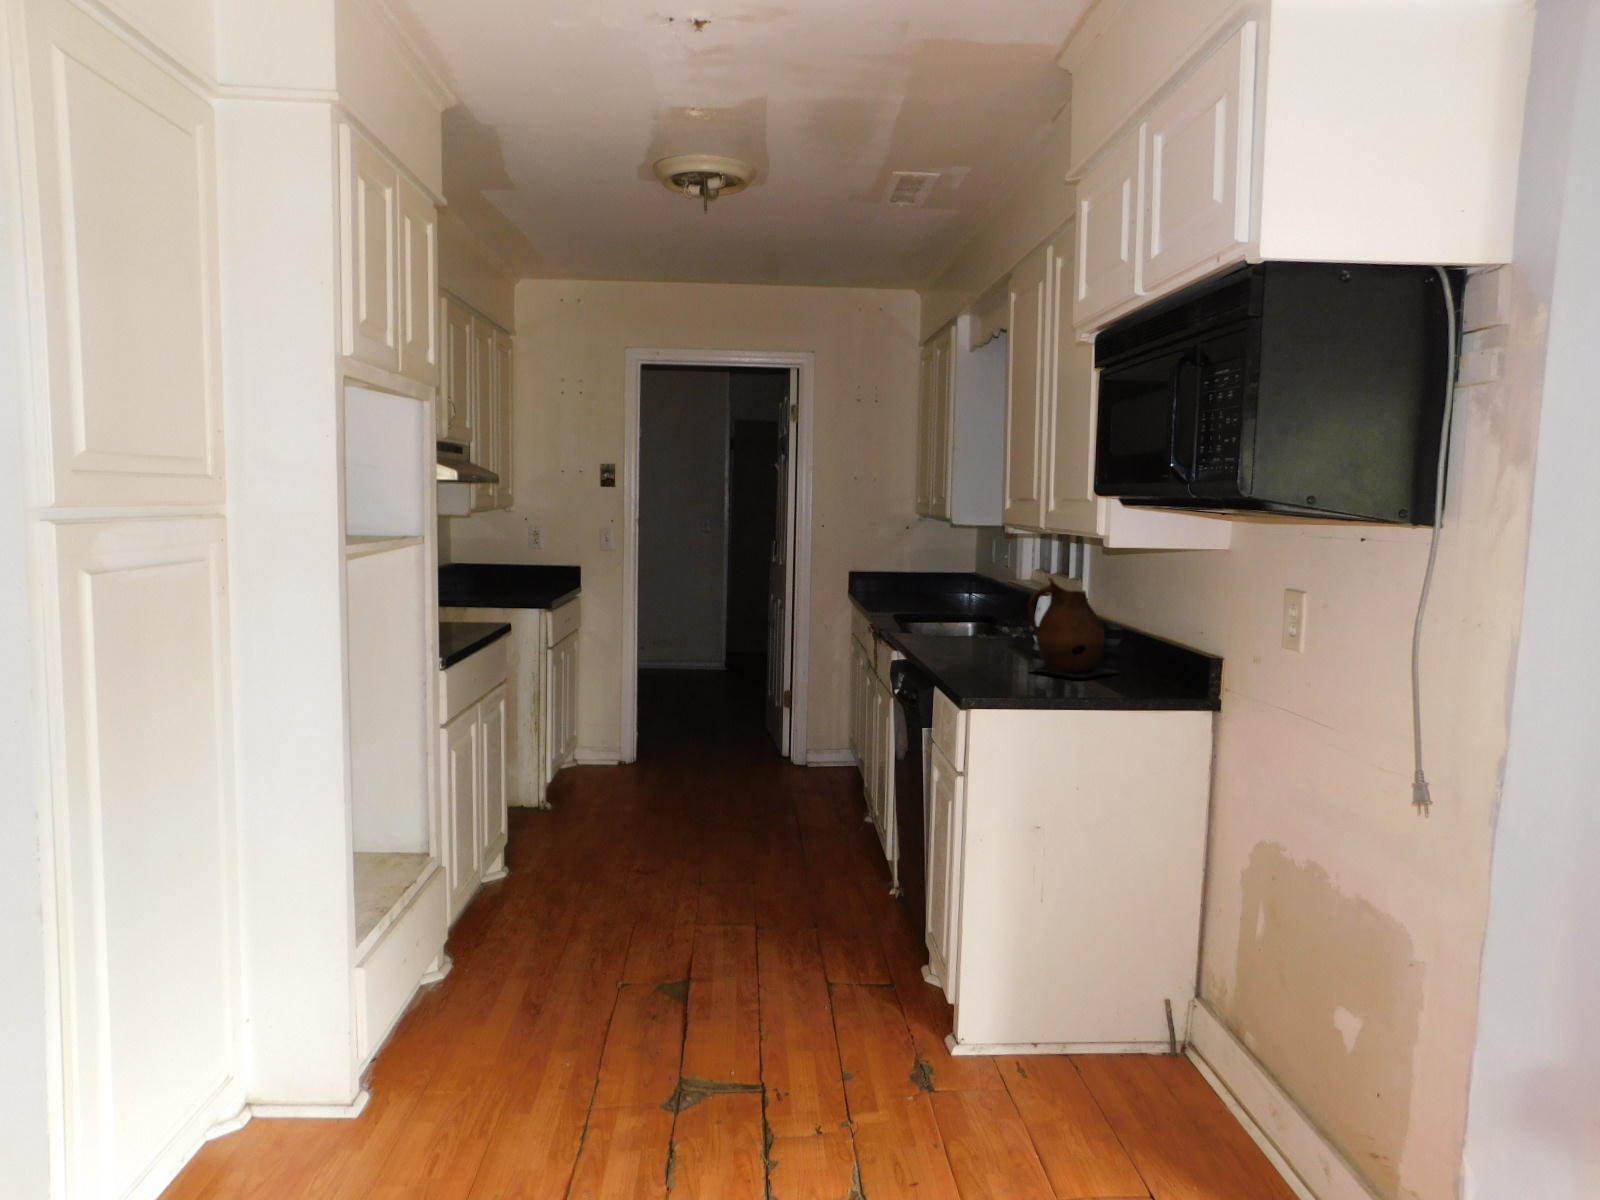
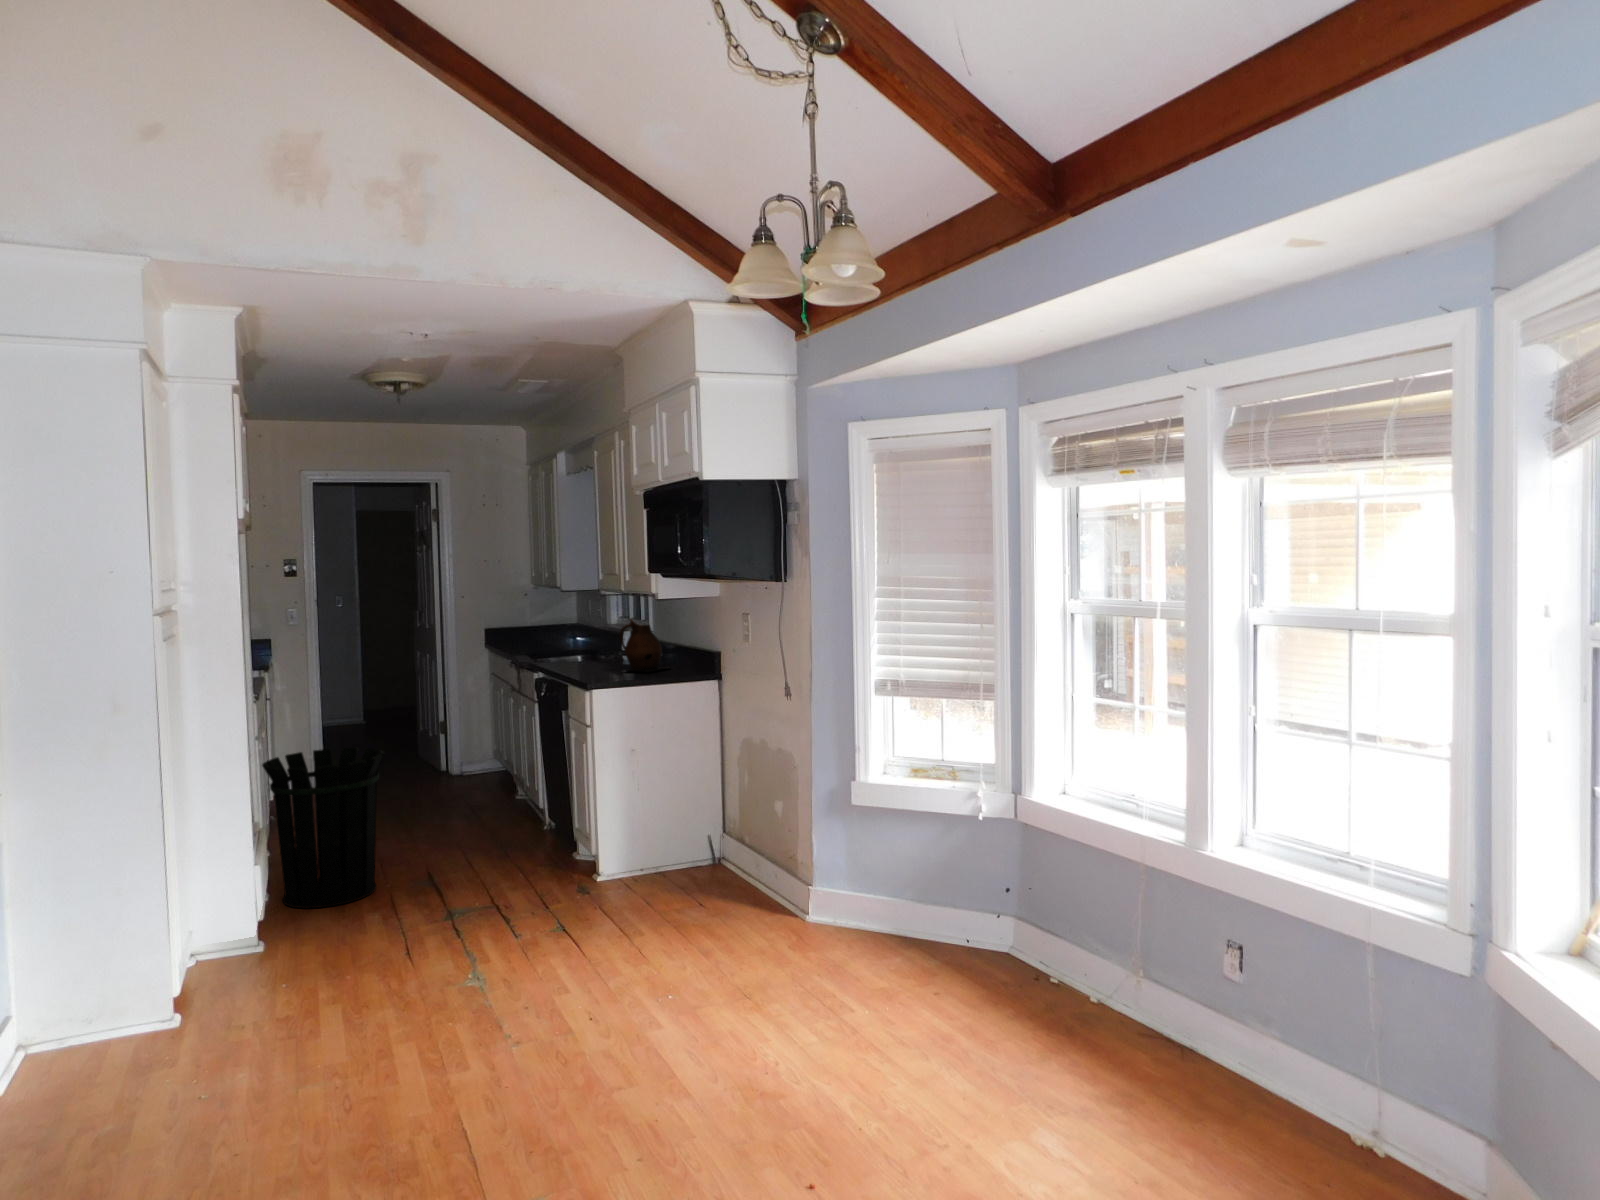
waste bin: none [455,743,636,1003] -> present [262,748,385,908]

